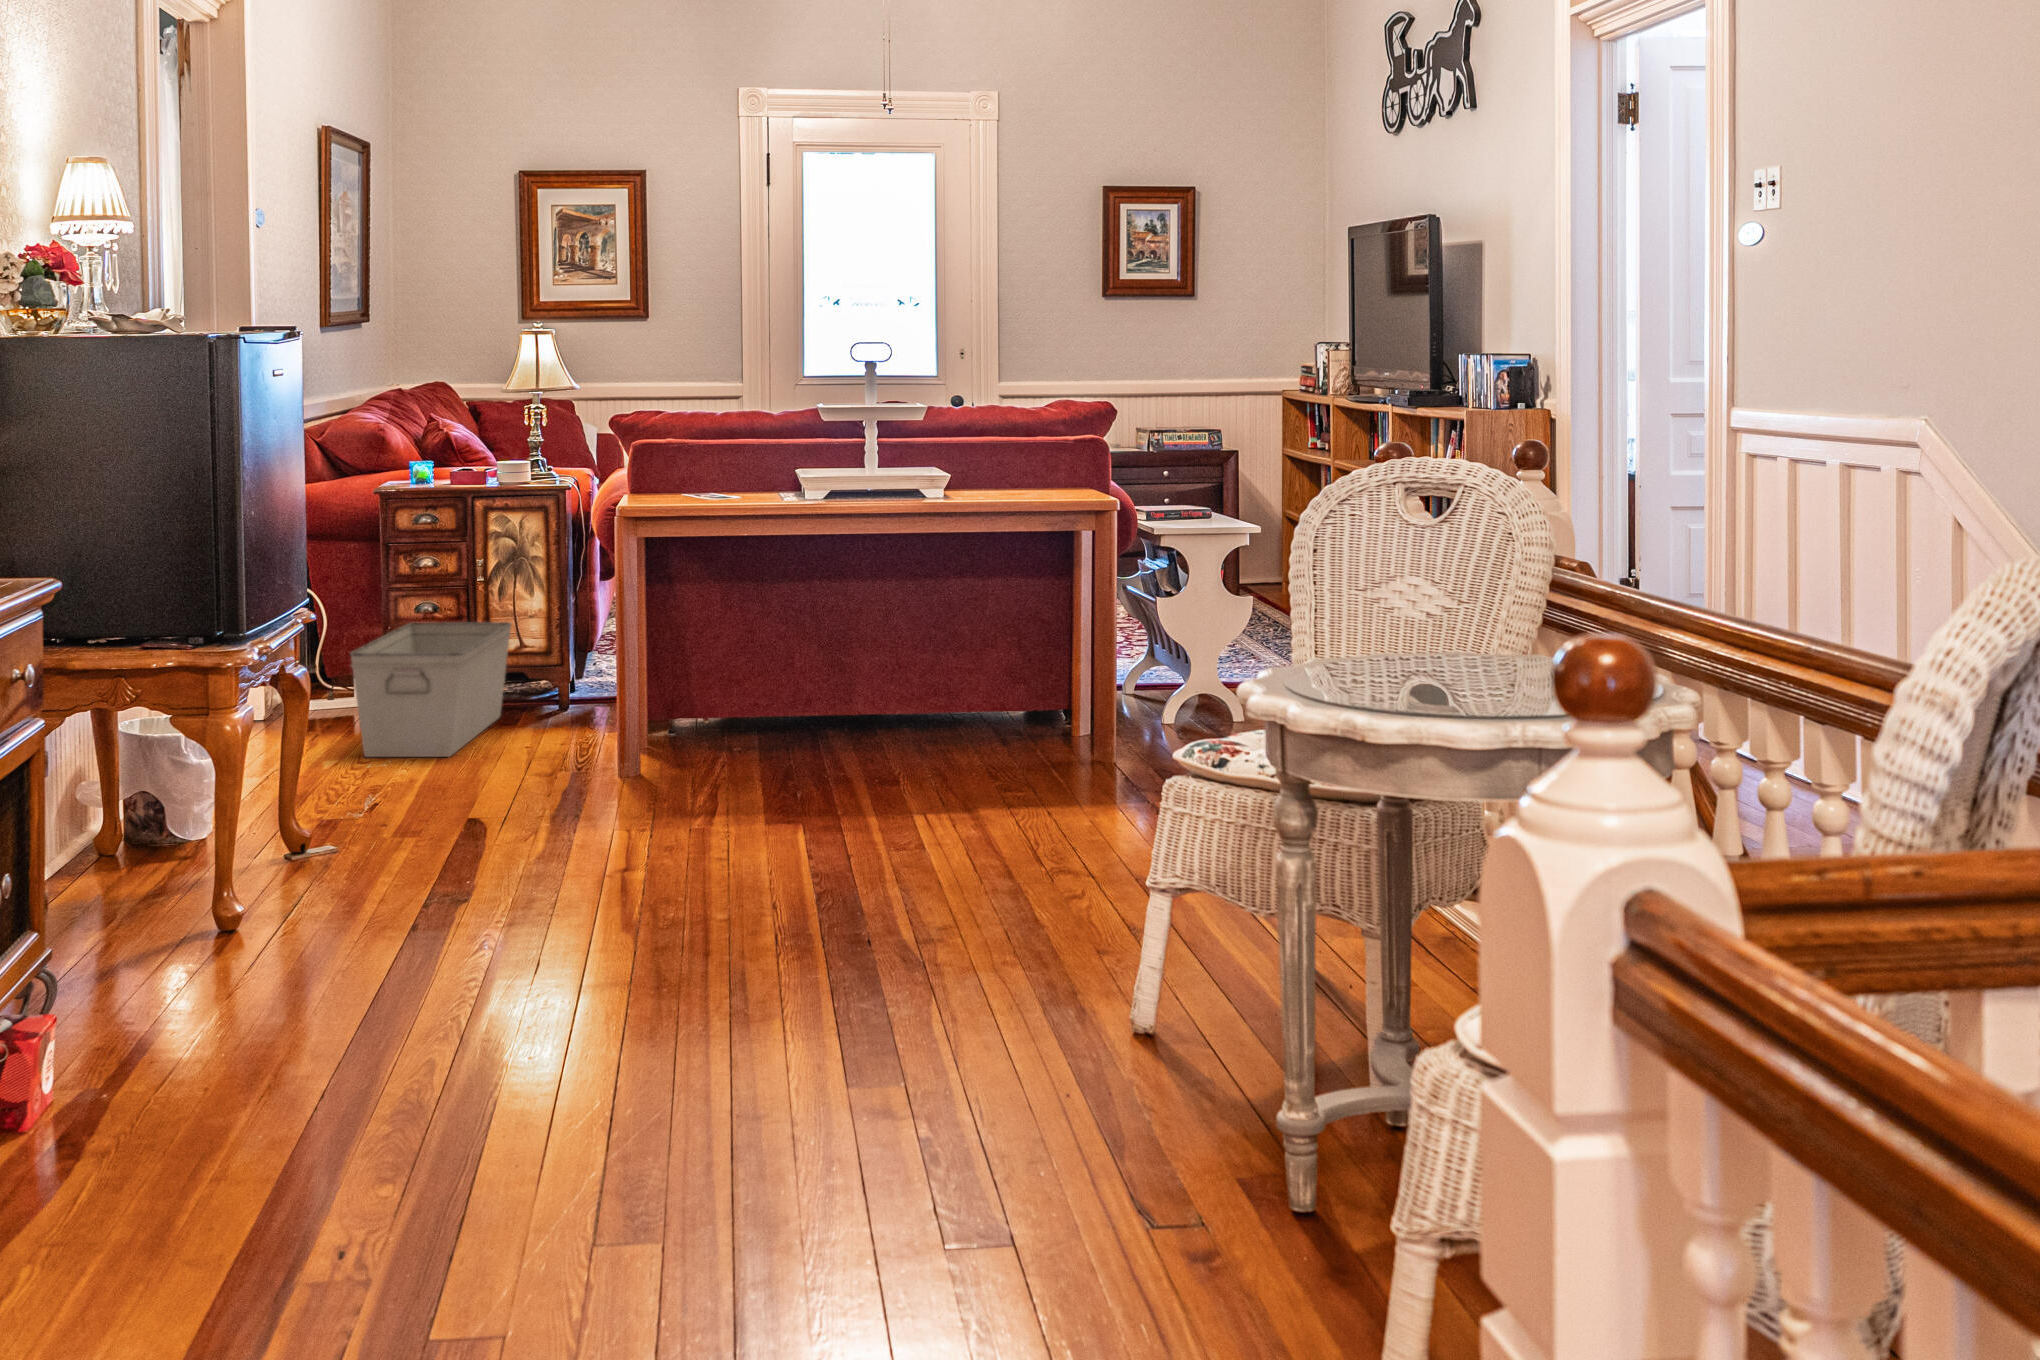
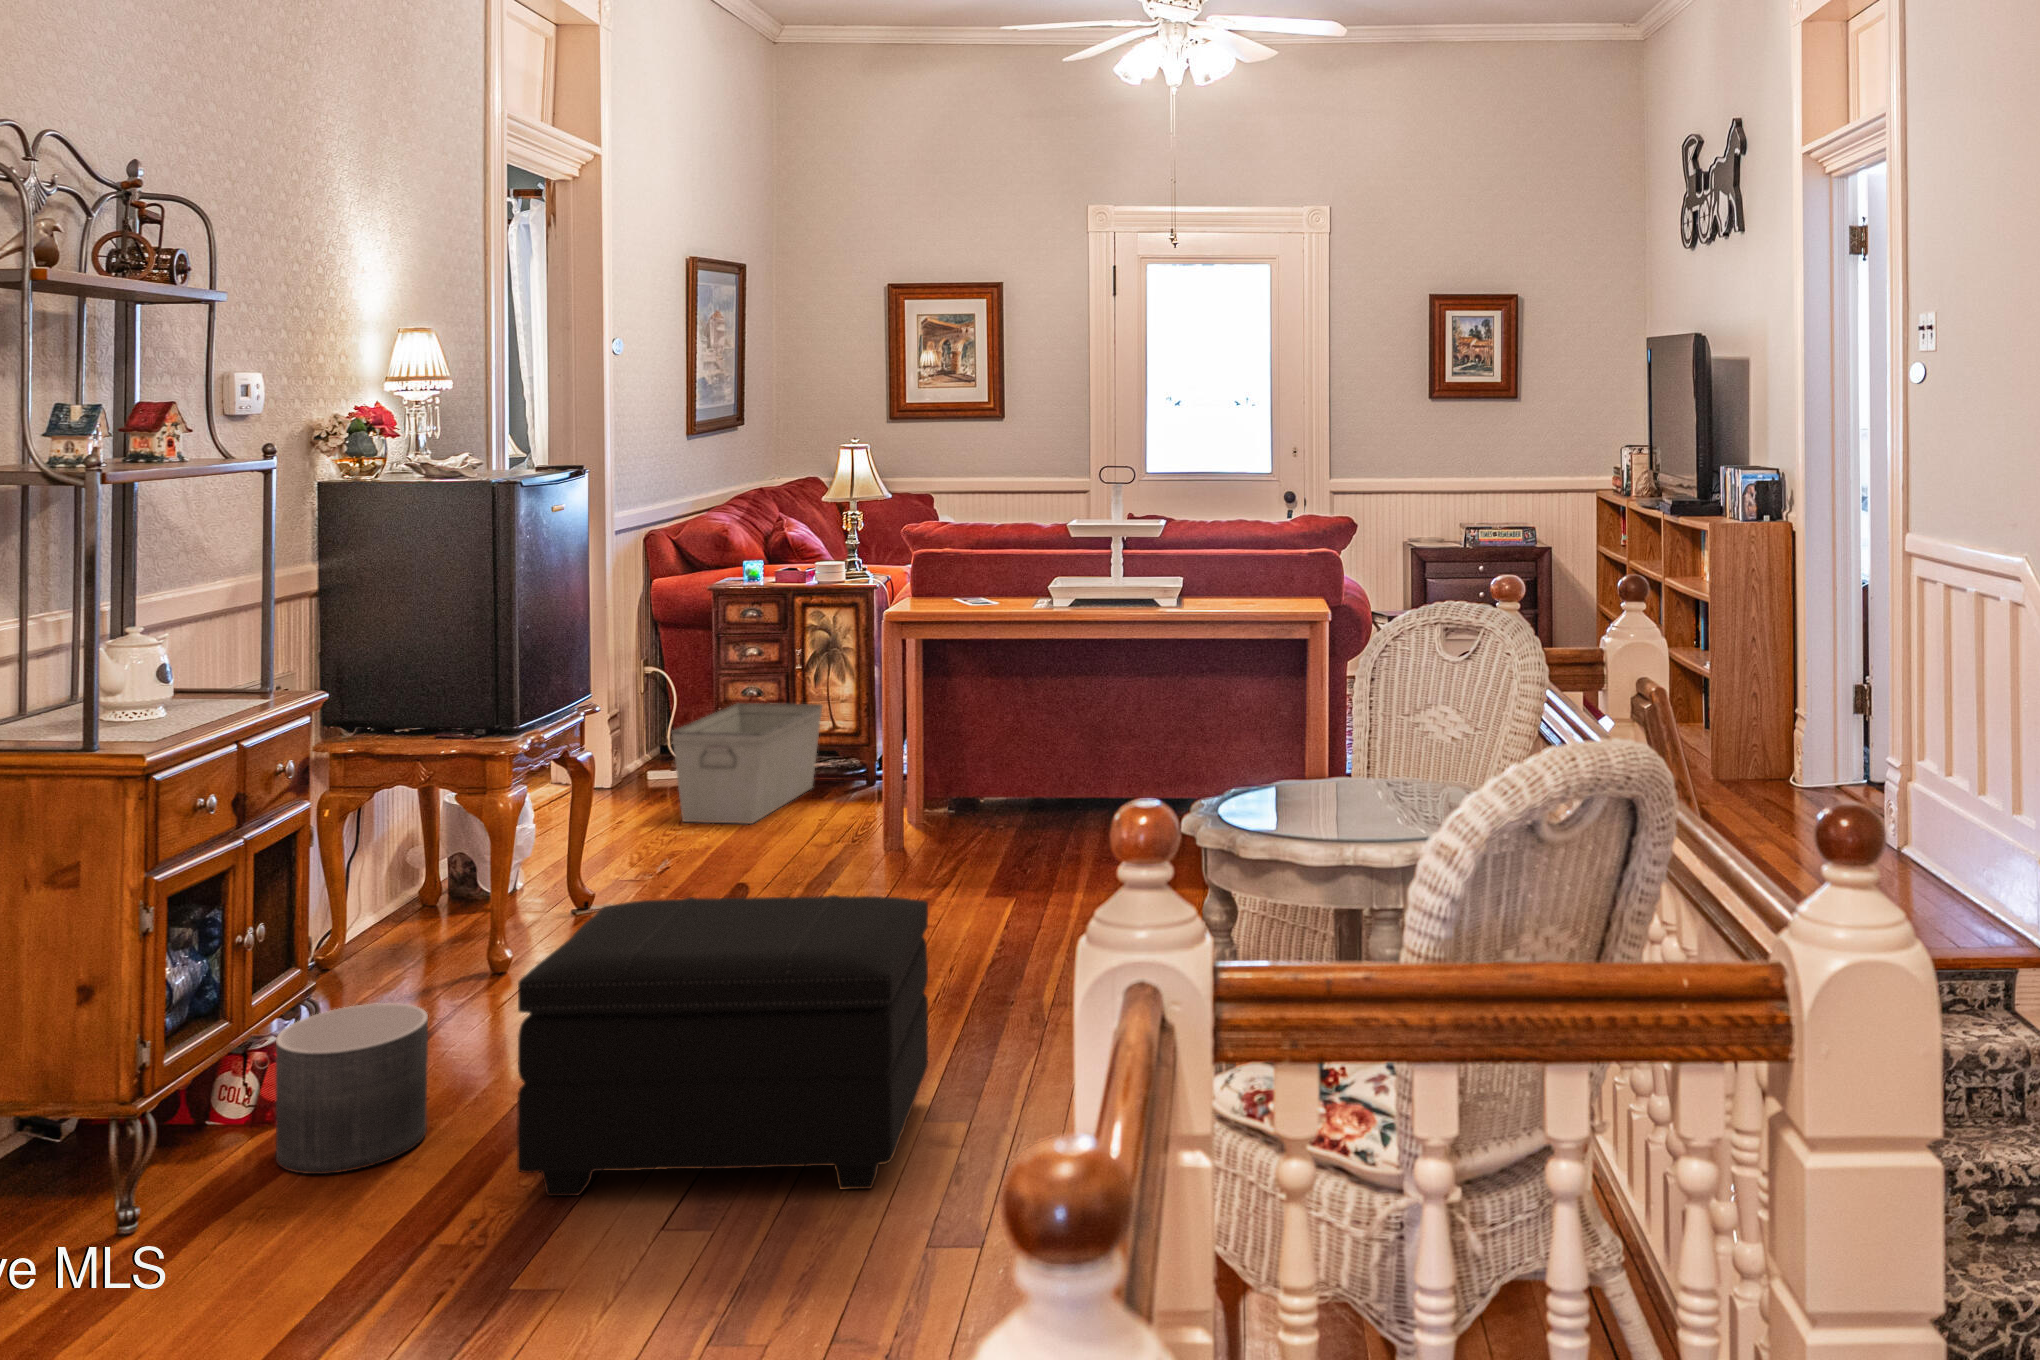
footstool: none [382,815,851,1194] -> present [517,895,928,1196]
planter: none [33,968,223,1185] -> present [276,1003,428,1174]

